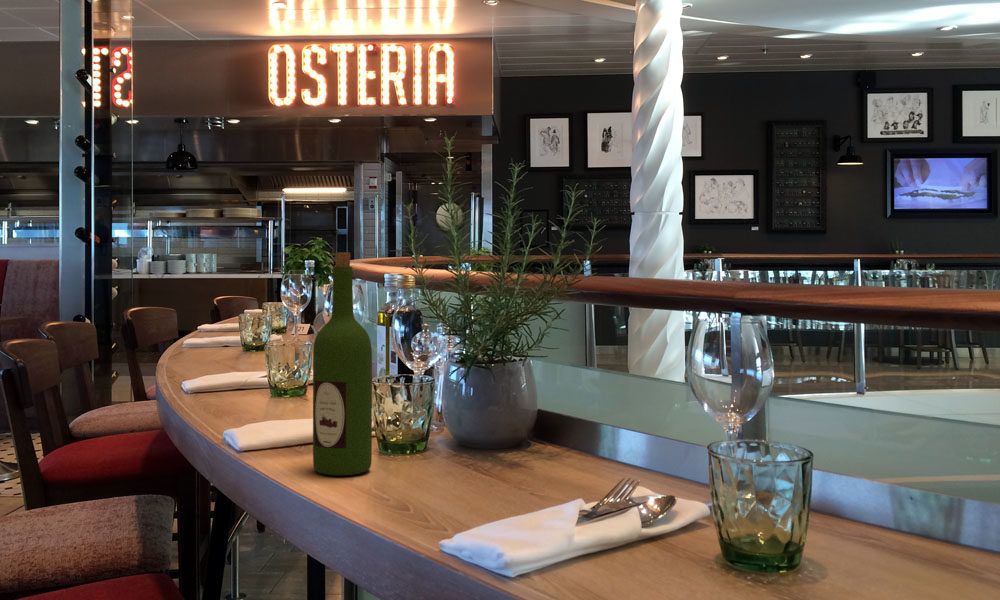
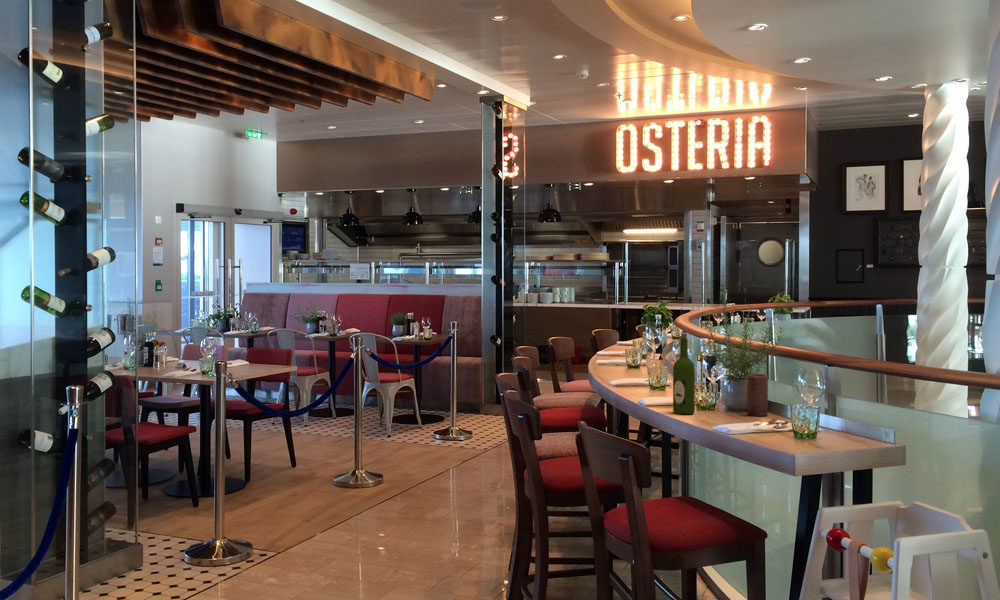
candle: none [503,358,555,466] -> present [747,374,768,416]

